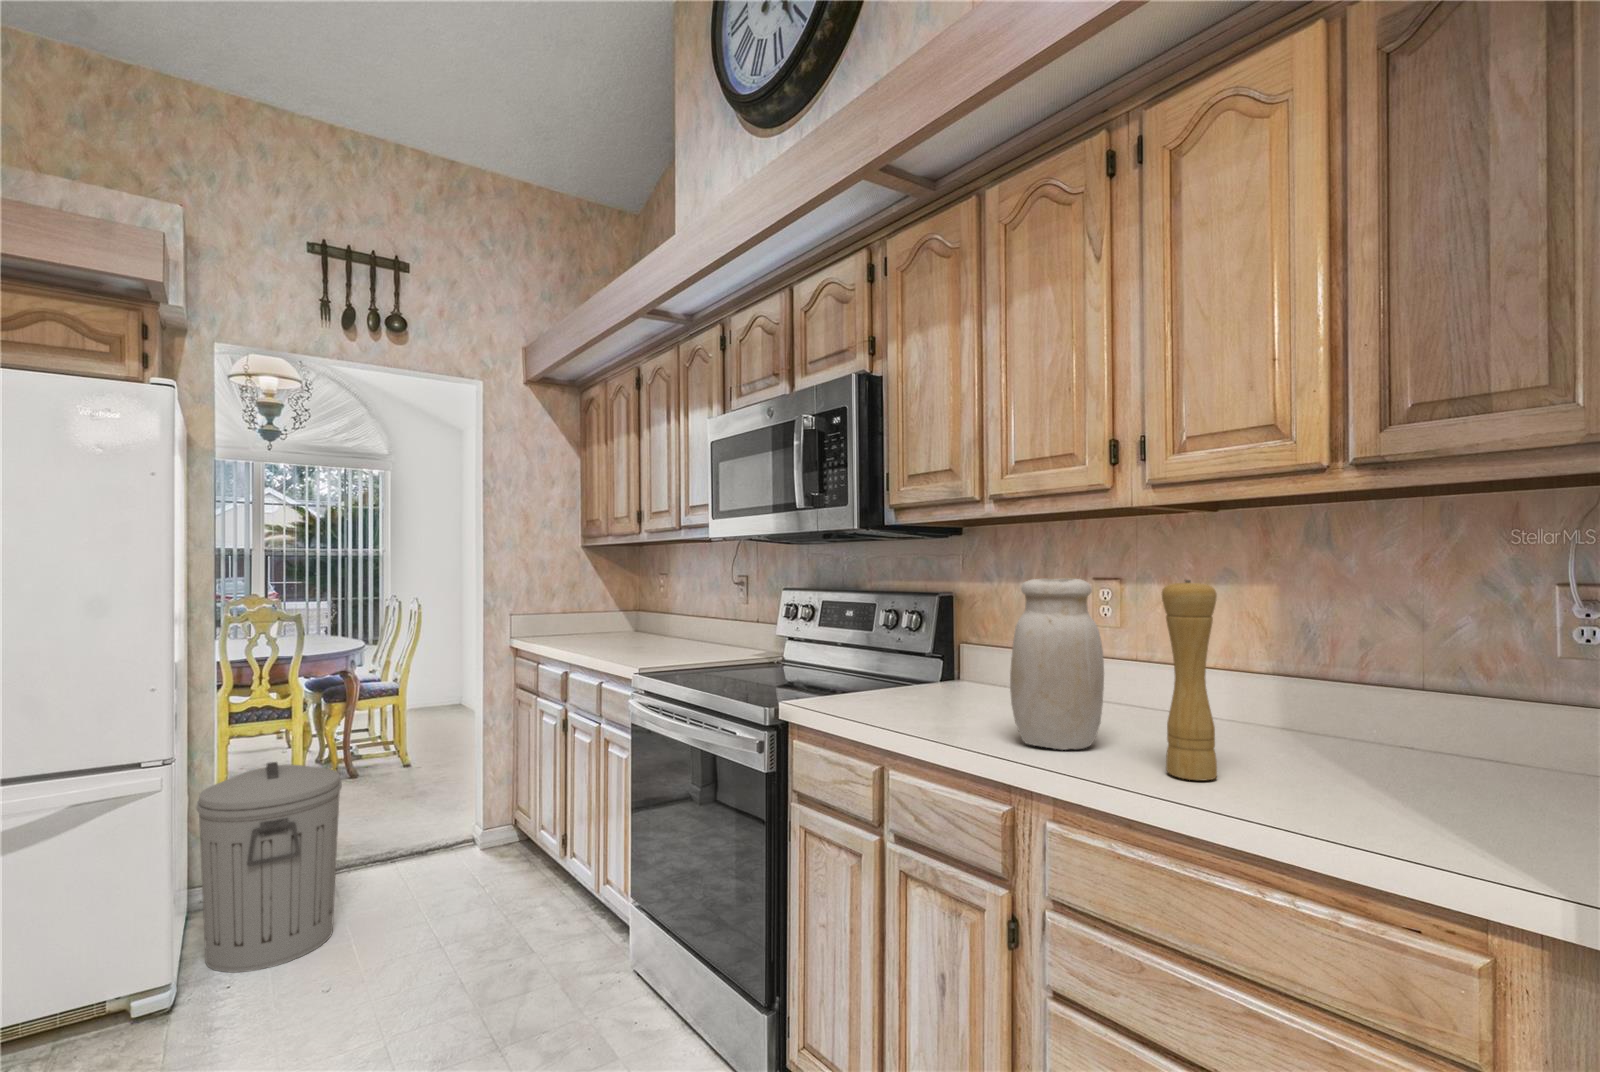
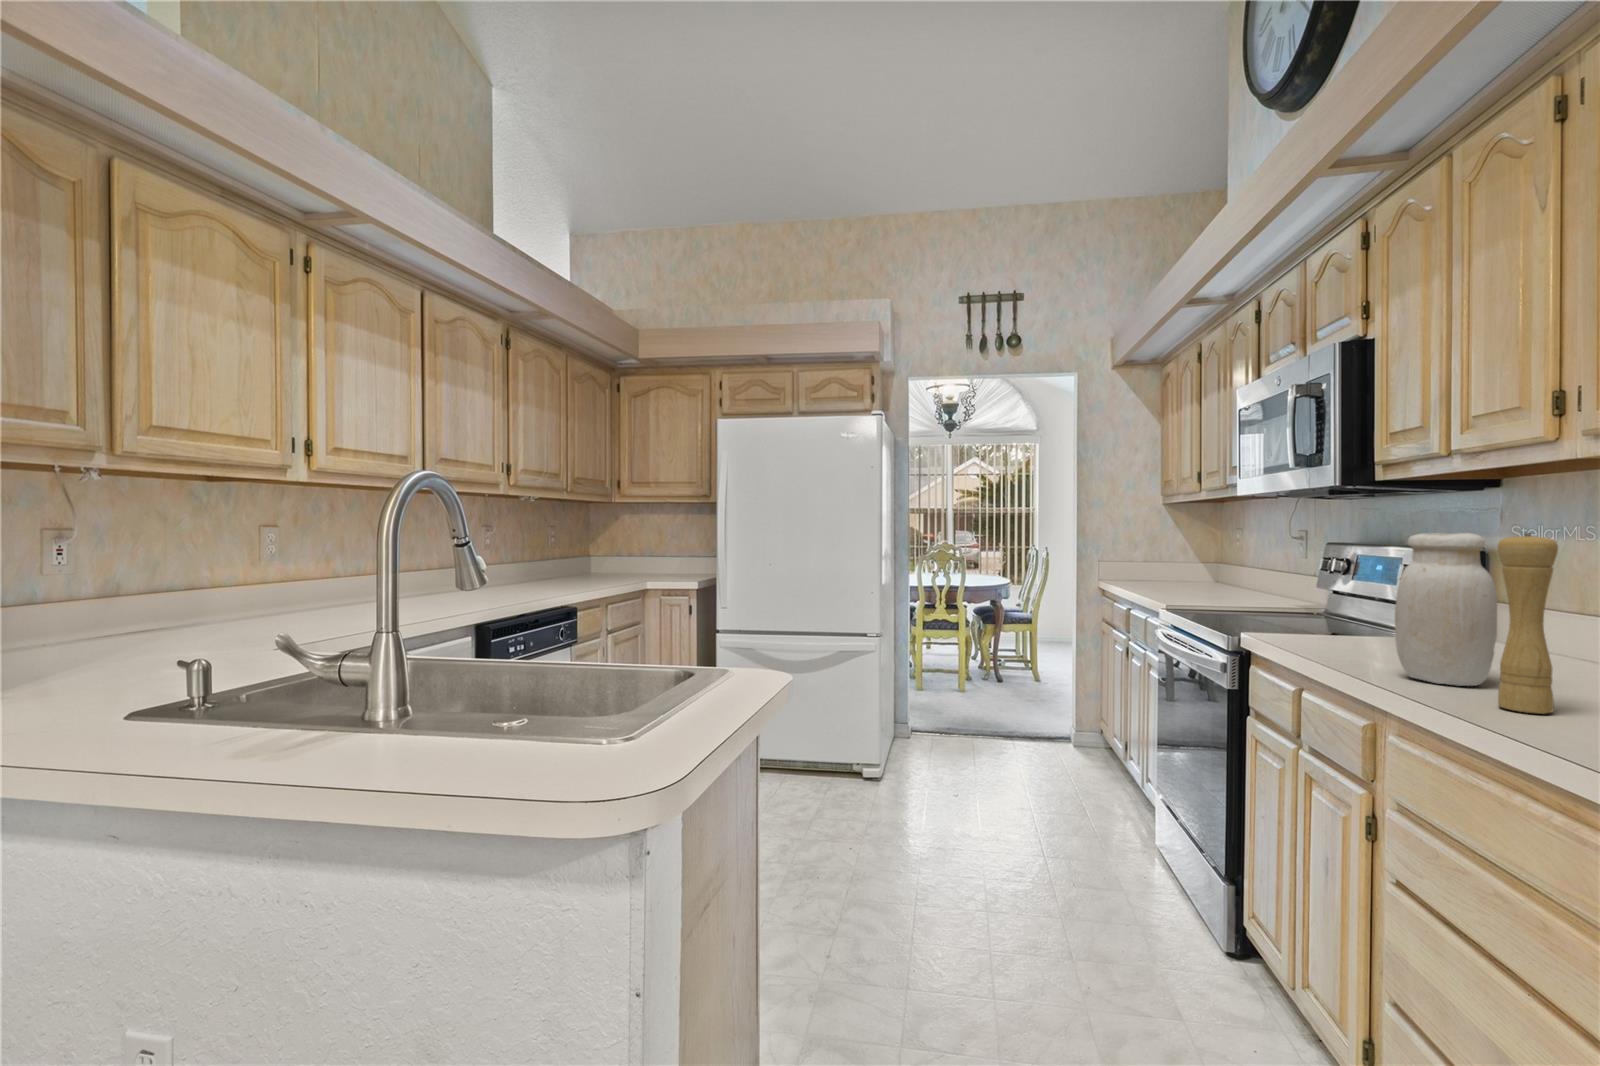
trash can: present [196,762,342,973] -> none [893,648,971,775]

